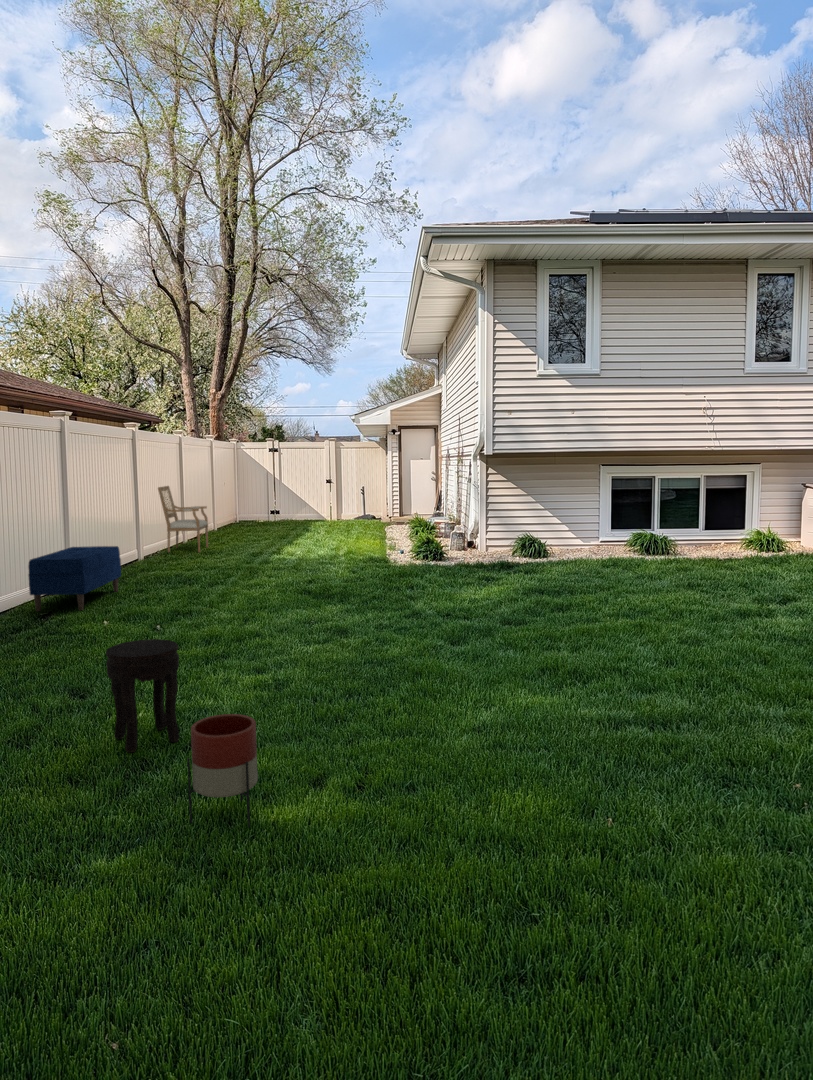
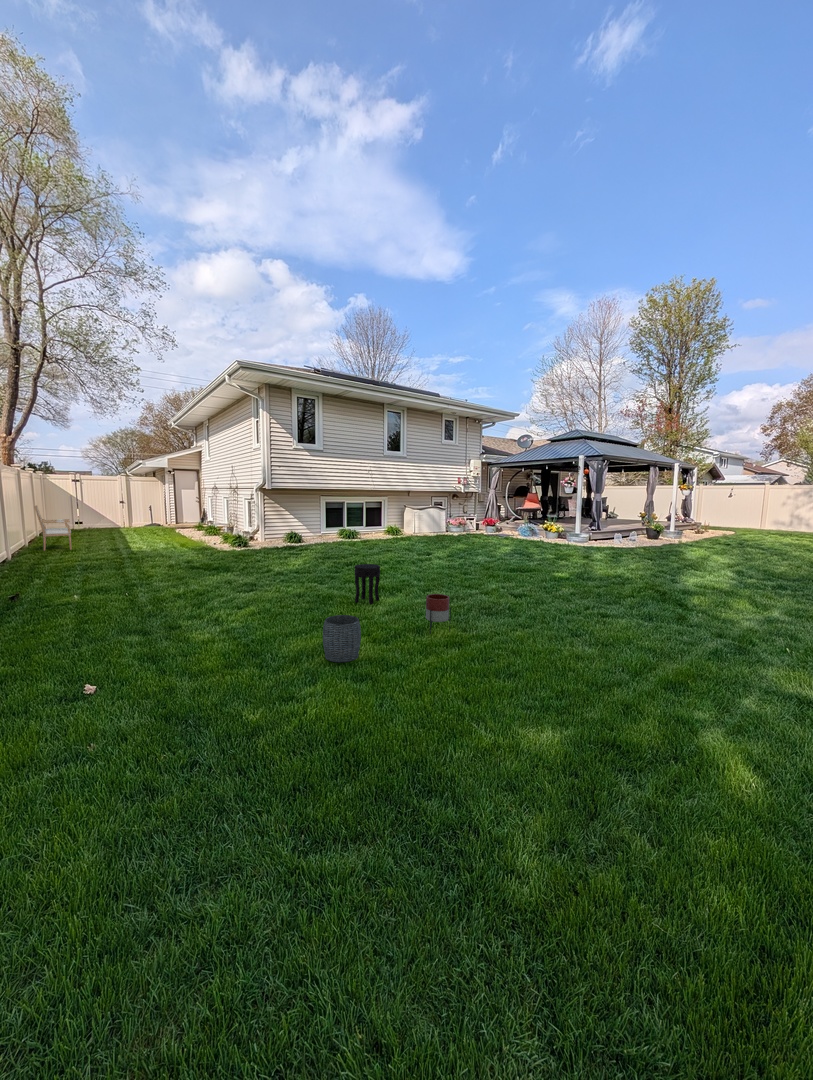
bench: present [28,546,121,611] -> none [15,544,62,587]
side table: present [106,639,180,752] -> present [354,564,380,604]
planter: present [187,714,258,827] -> present [426,594,451,634]
woven basket: none [85,824,216,1004] -> present [323,615,361,662]

